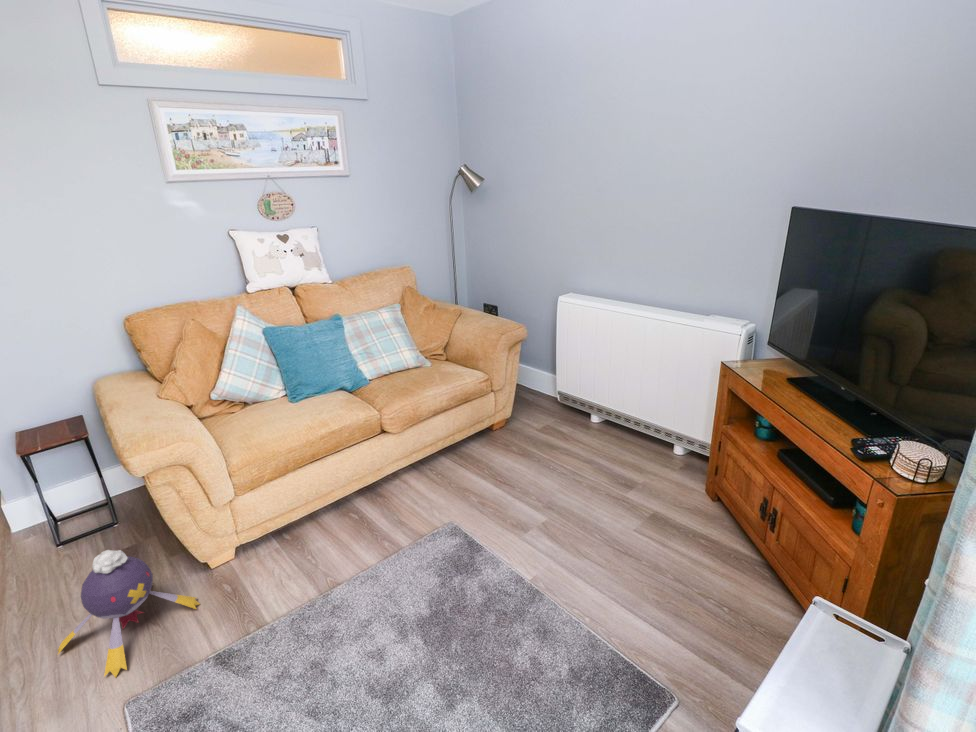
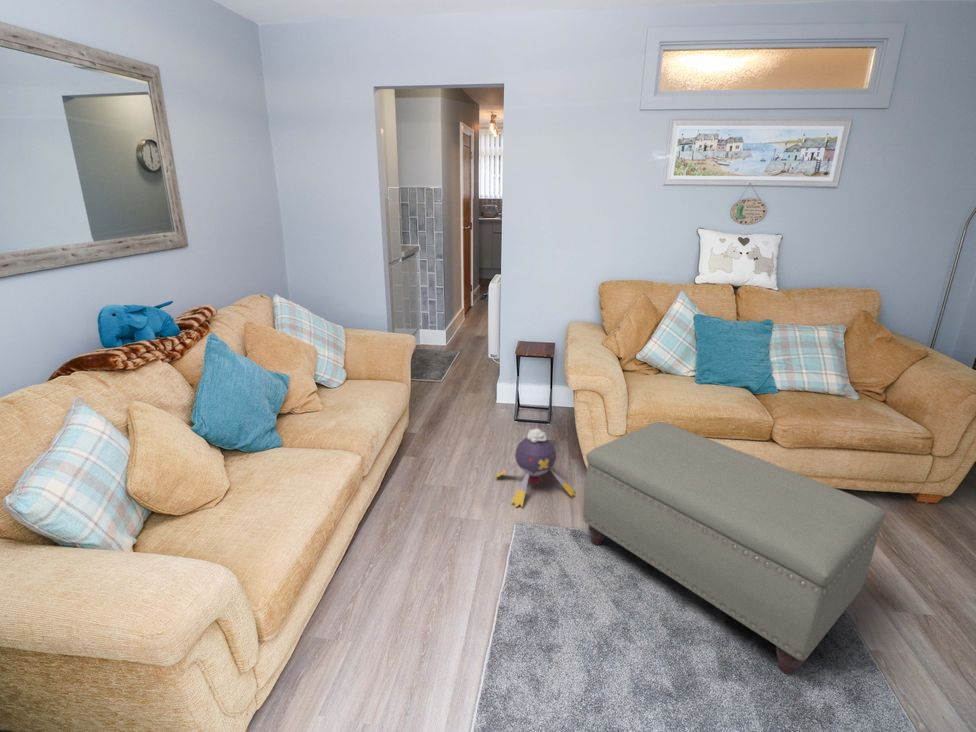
ottoman: none [203,463,503,654] -> present [583,422,886,674]

